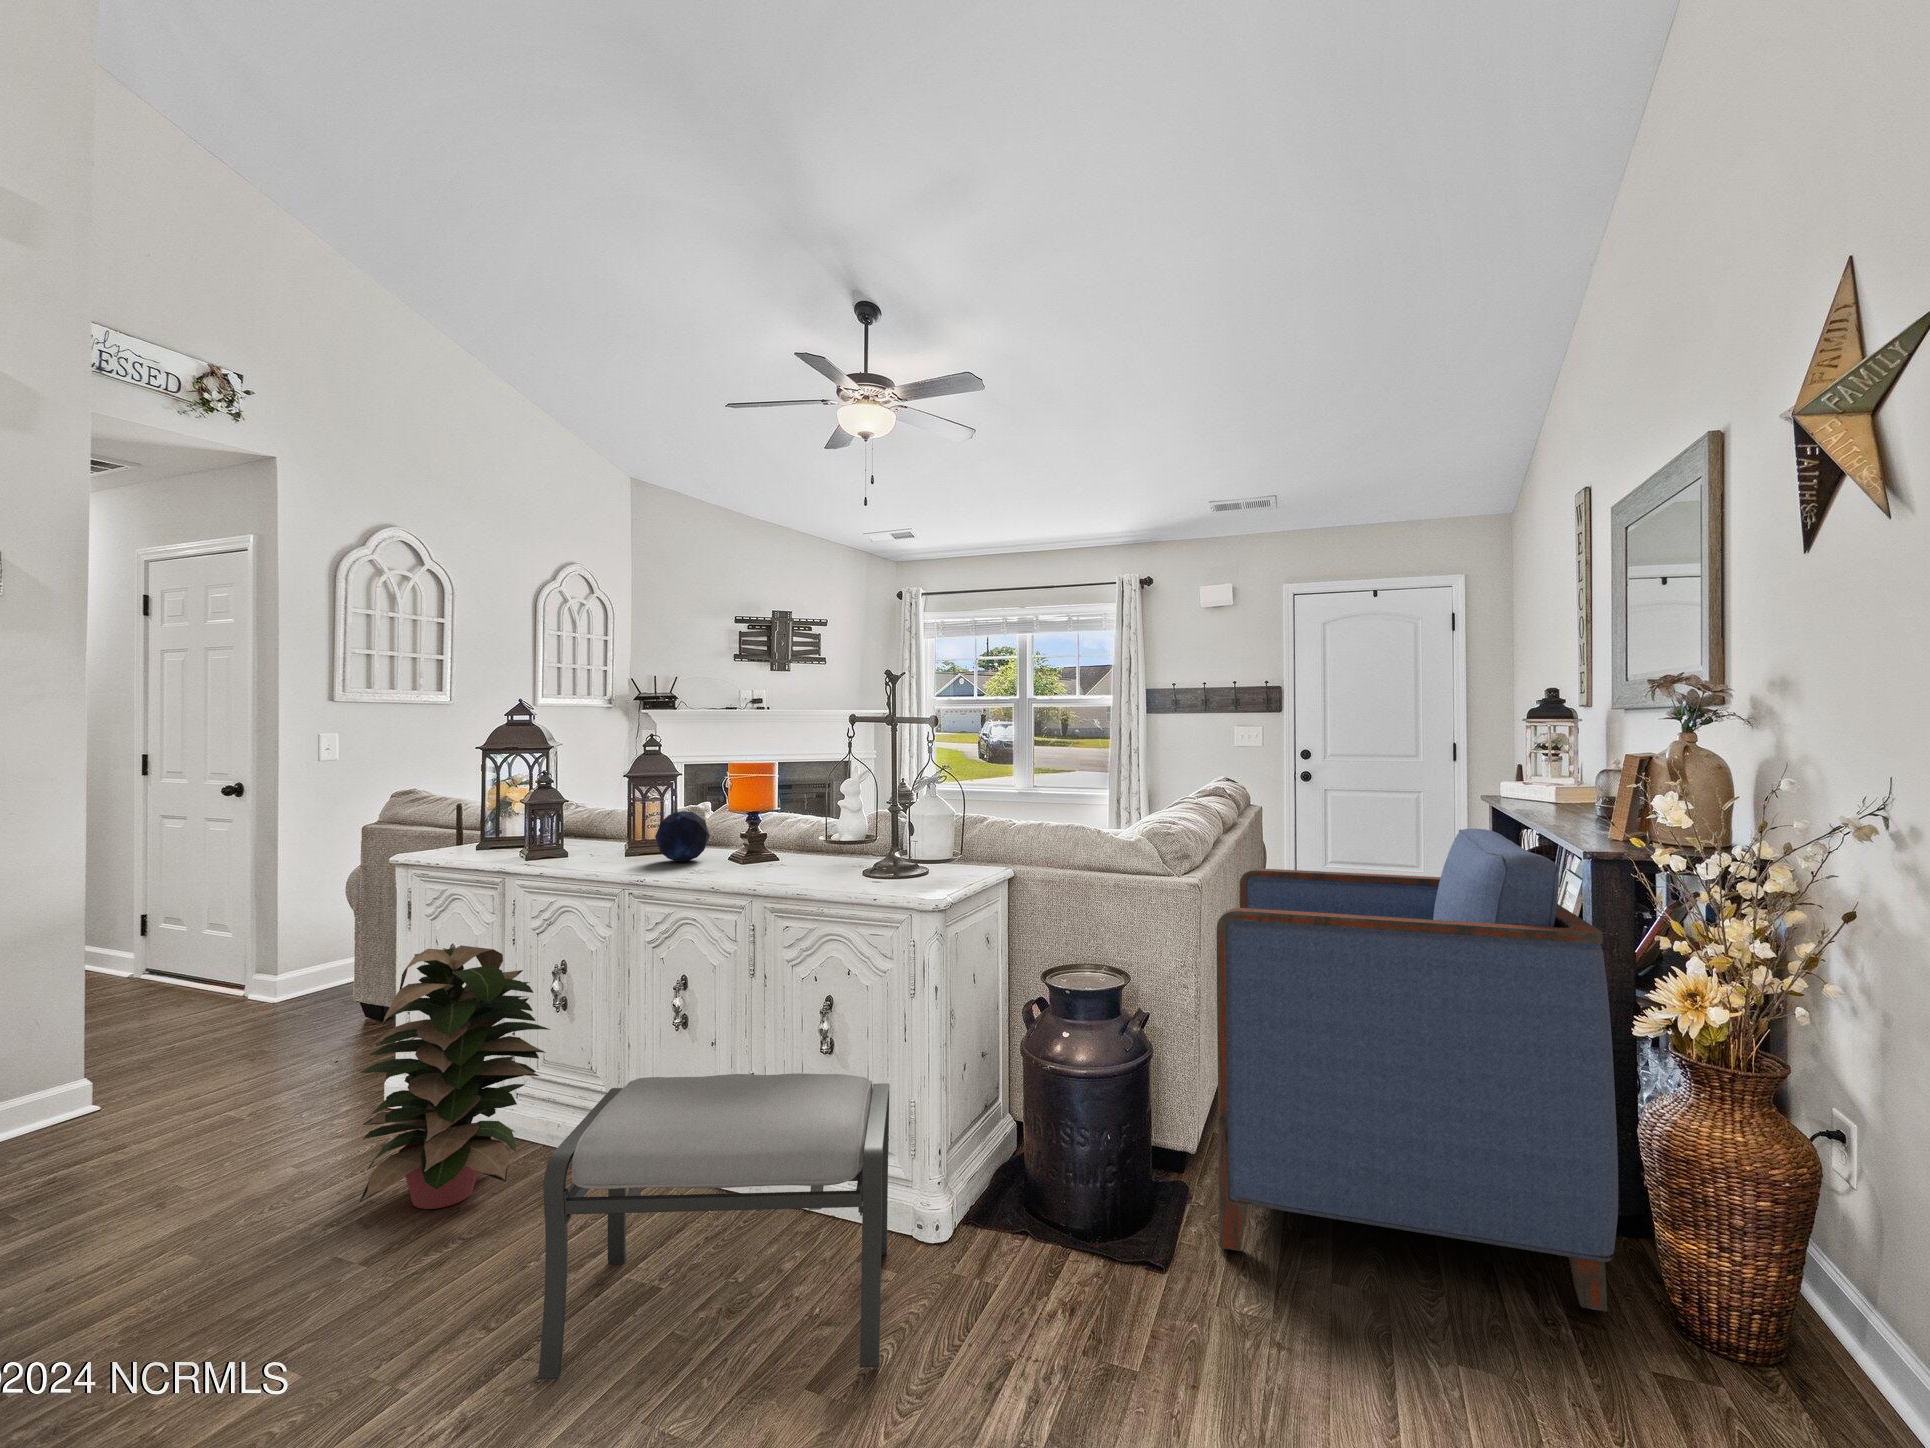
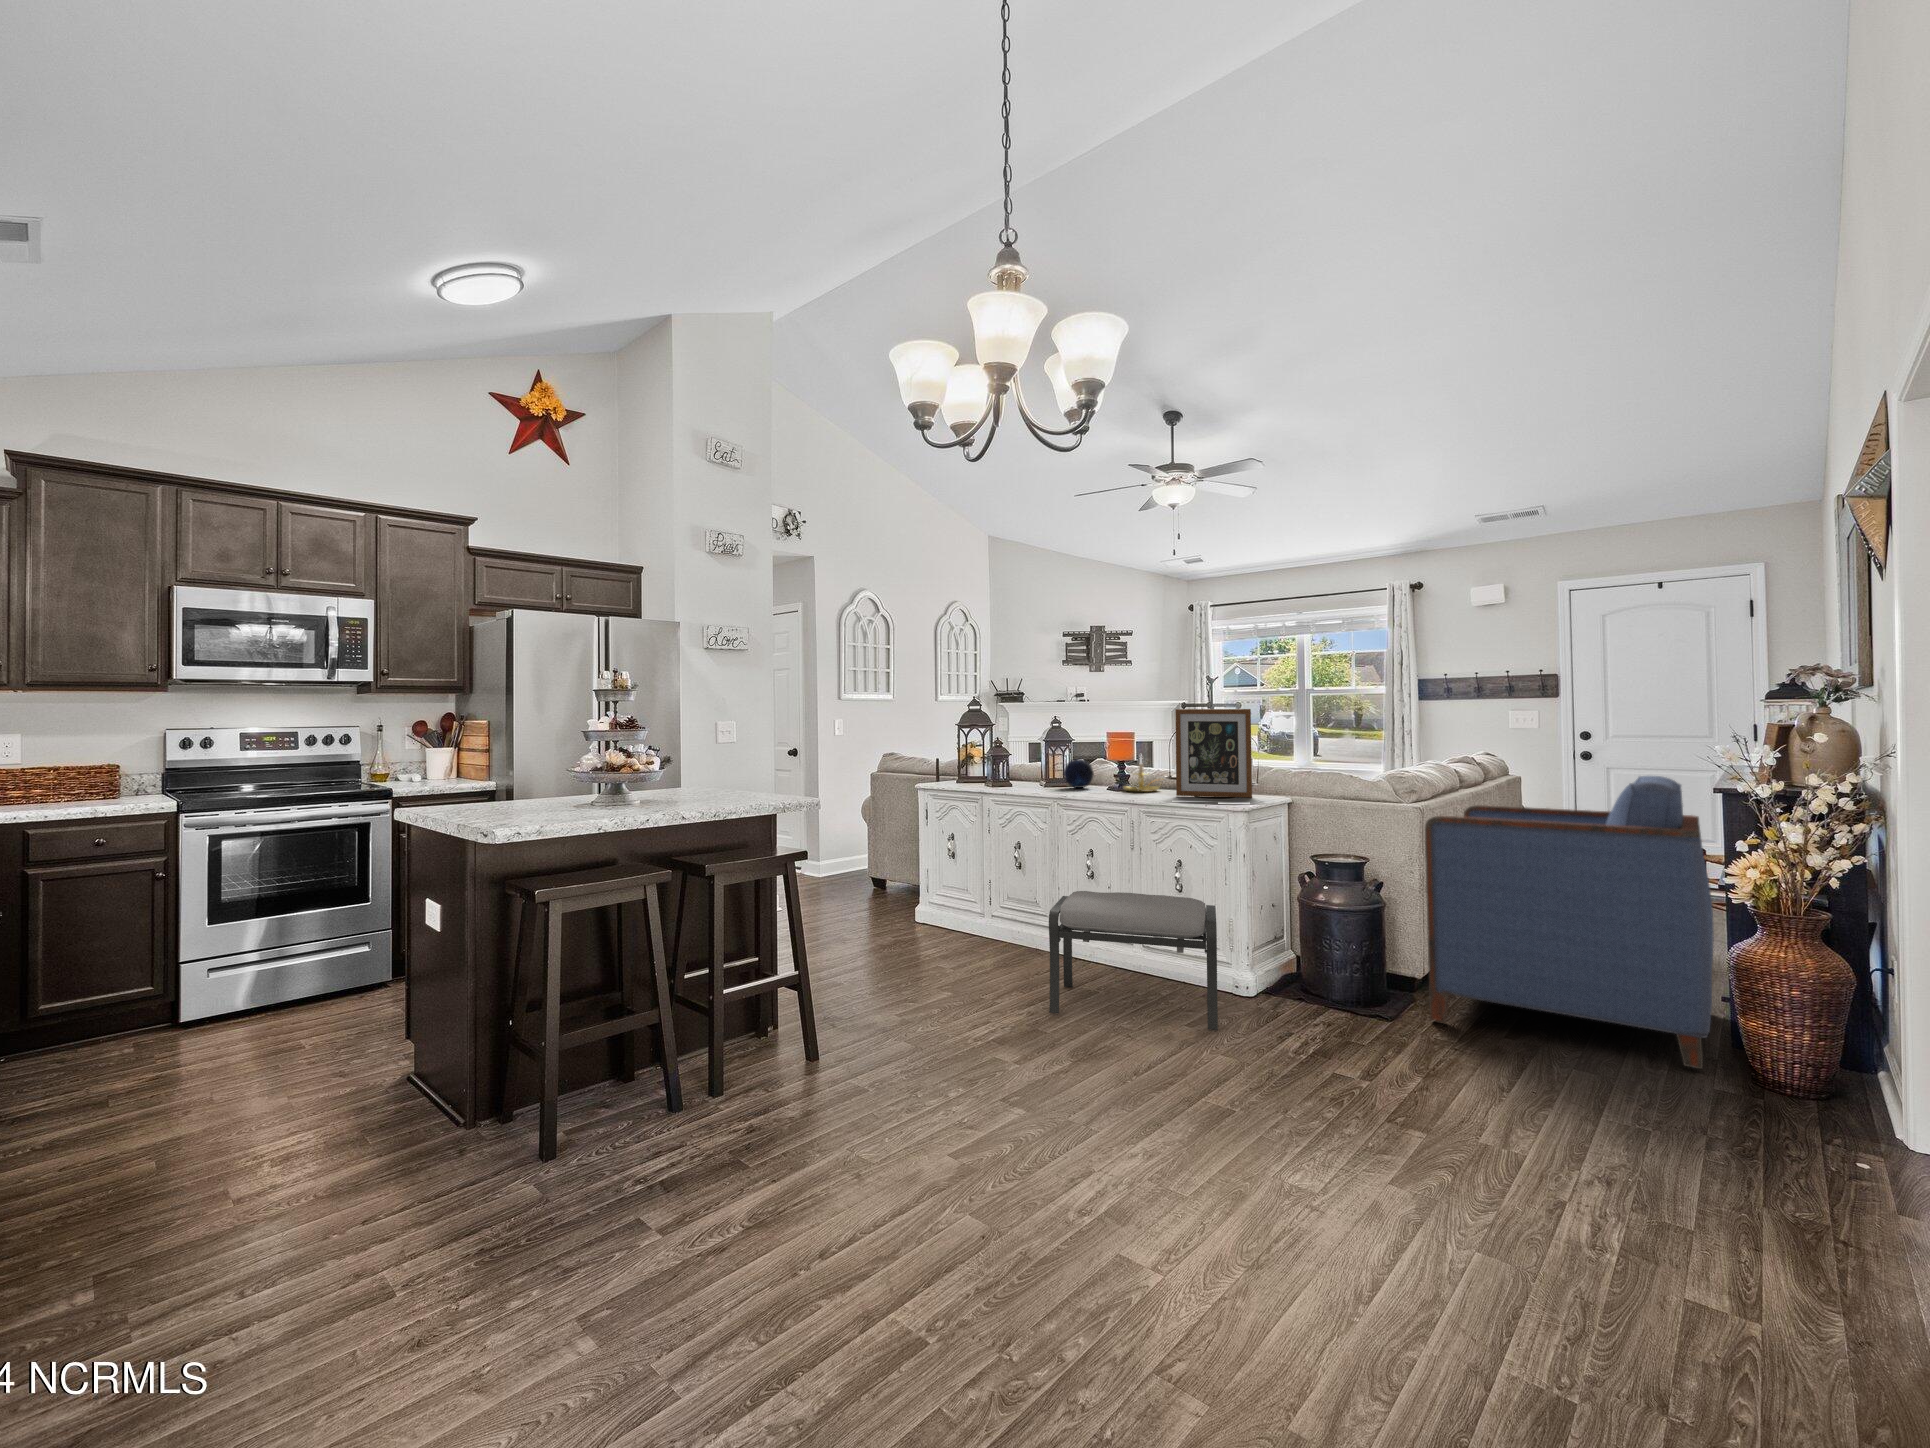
picture frame: none [835,730,958,879] -> present [1175,709,1252,798]
candle holder: none [752,803,823,868] -> present [1124,760,1160,792]
decorative plant: present [360,945,550,1209] -> none [924,828,1015,960]

